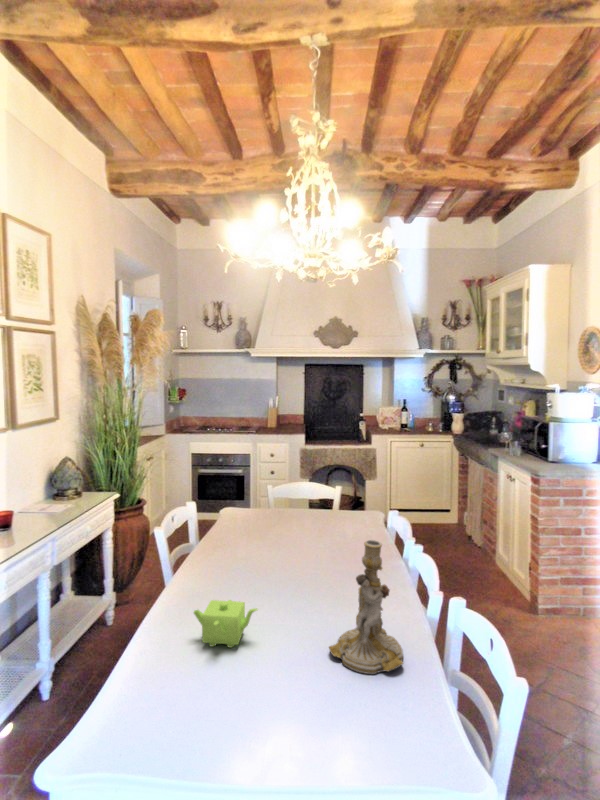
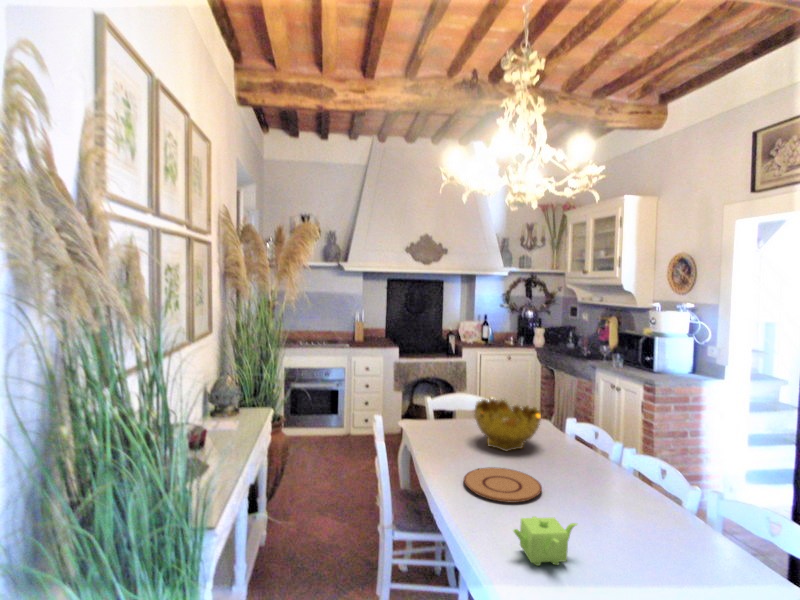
decorative bowl: none [282,484,348,539] -> present [475,399,541,451]
candlestick: present [329,540,403,674] -> none [647,449,731,578]
plate: none [225,553,302,587] -> present [464,467,542,503]

